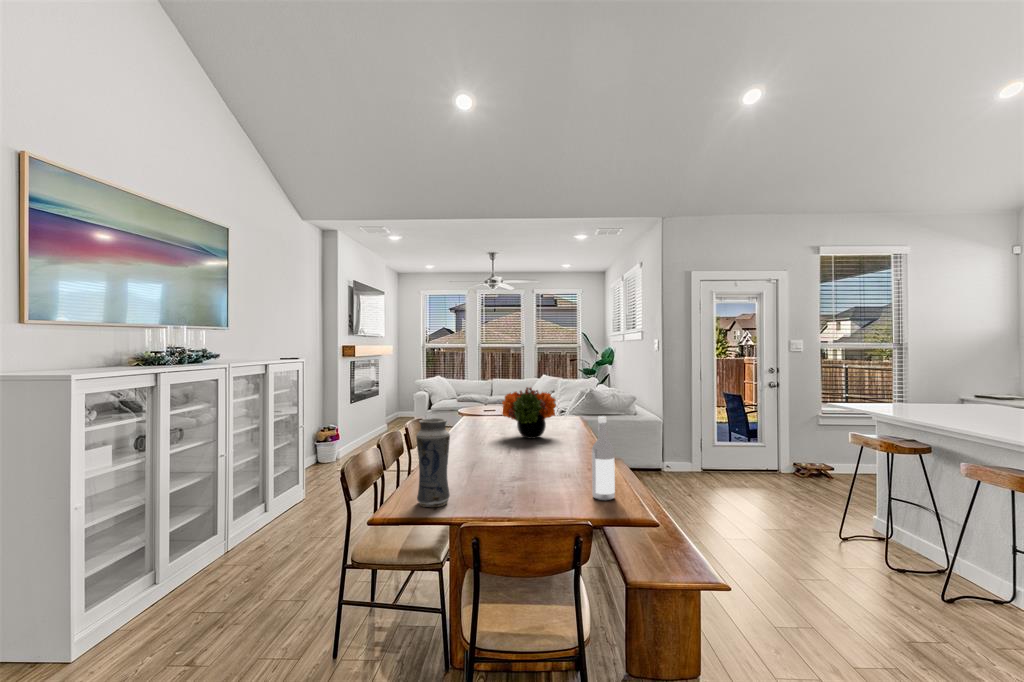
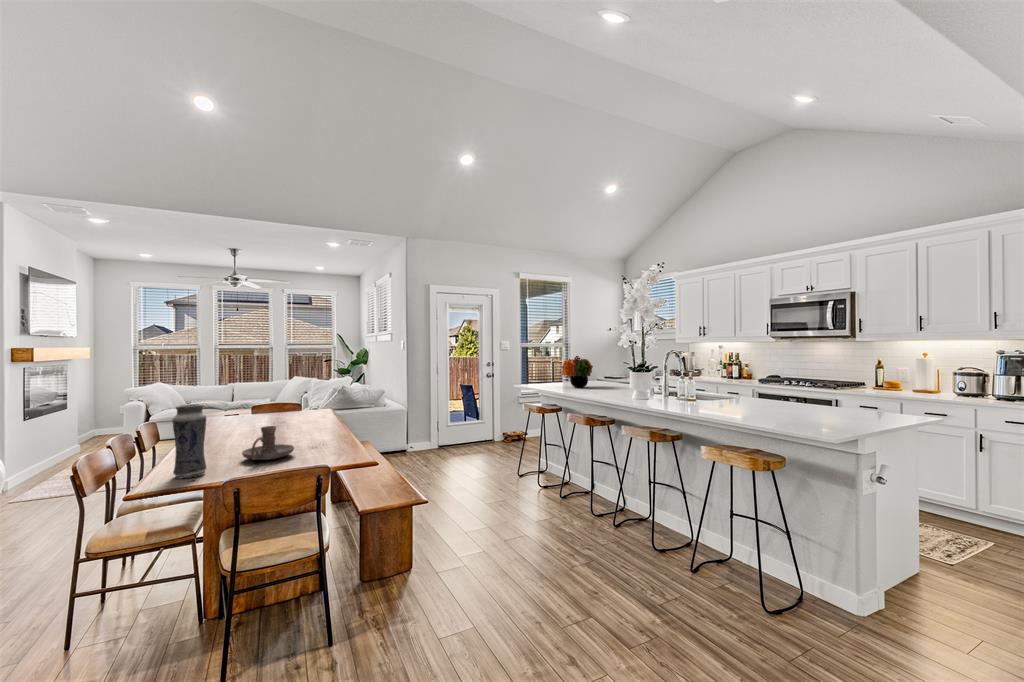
flower arrangement: present [502,387,556,439] -> present [561,356,593,388]
wine bottle: present [592,416,615,500] -> none [333,395,351,456]
candle holder: none [488,448,545,492] -> present [242,426,294,460]

